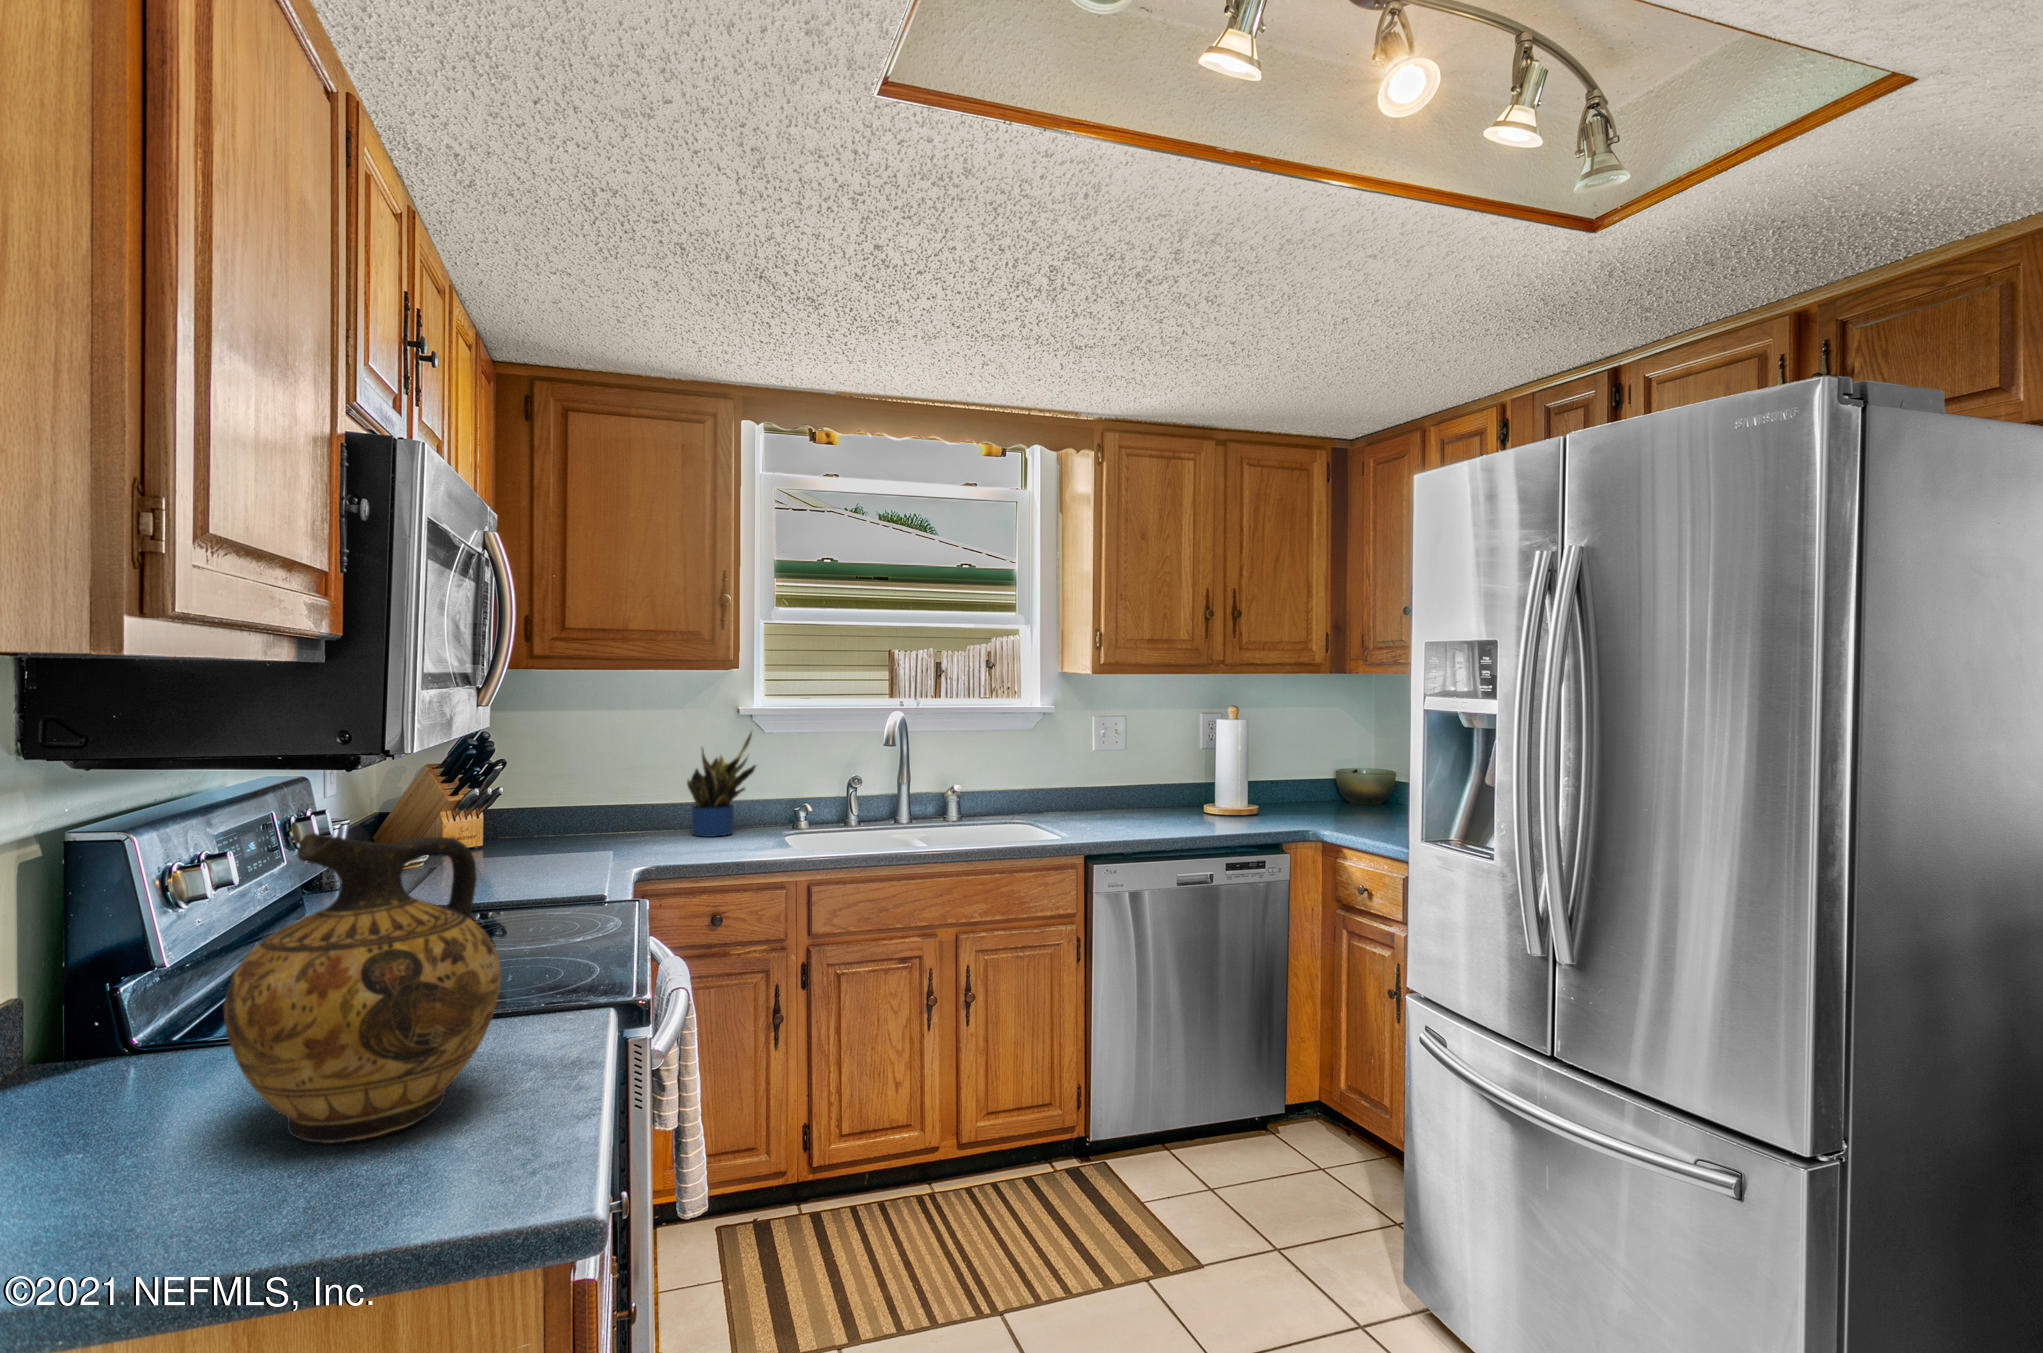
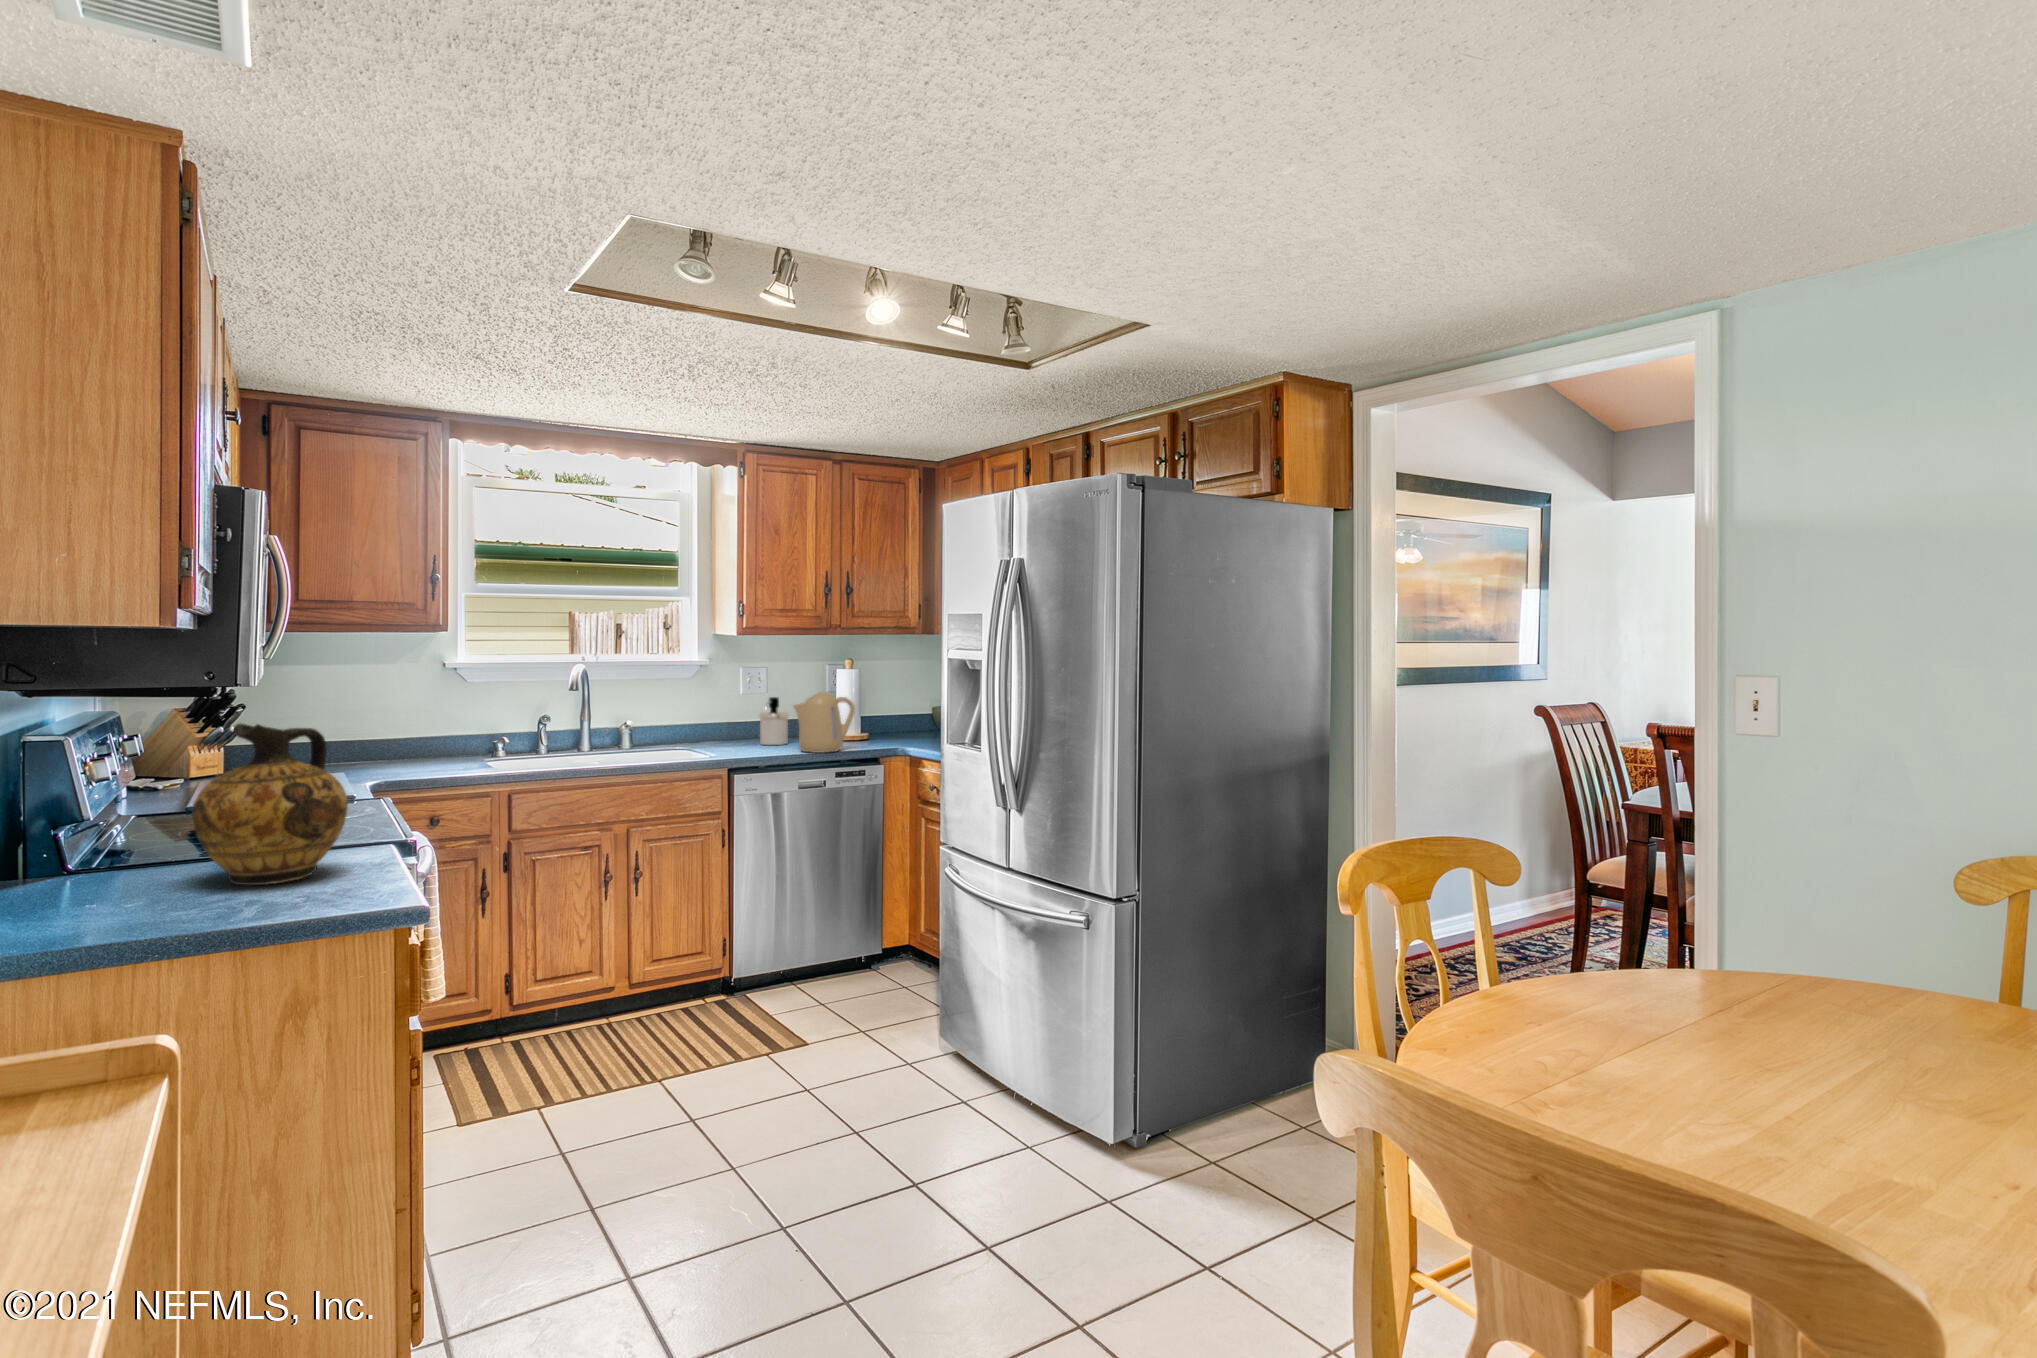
potted plant: present [687,733,756,837] -> none [397,678,459,764]
kettle: none [1162,751,1245,833] -> present [793,692,855,753]
soap dispenser: none [1115,755,1152,818] -> present [759,697,789,745]

